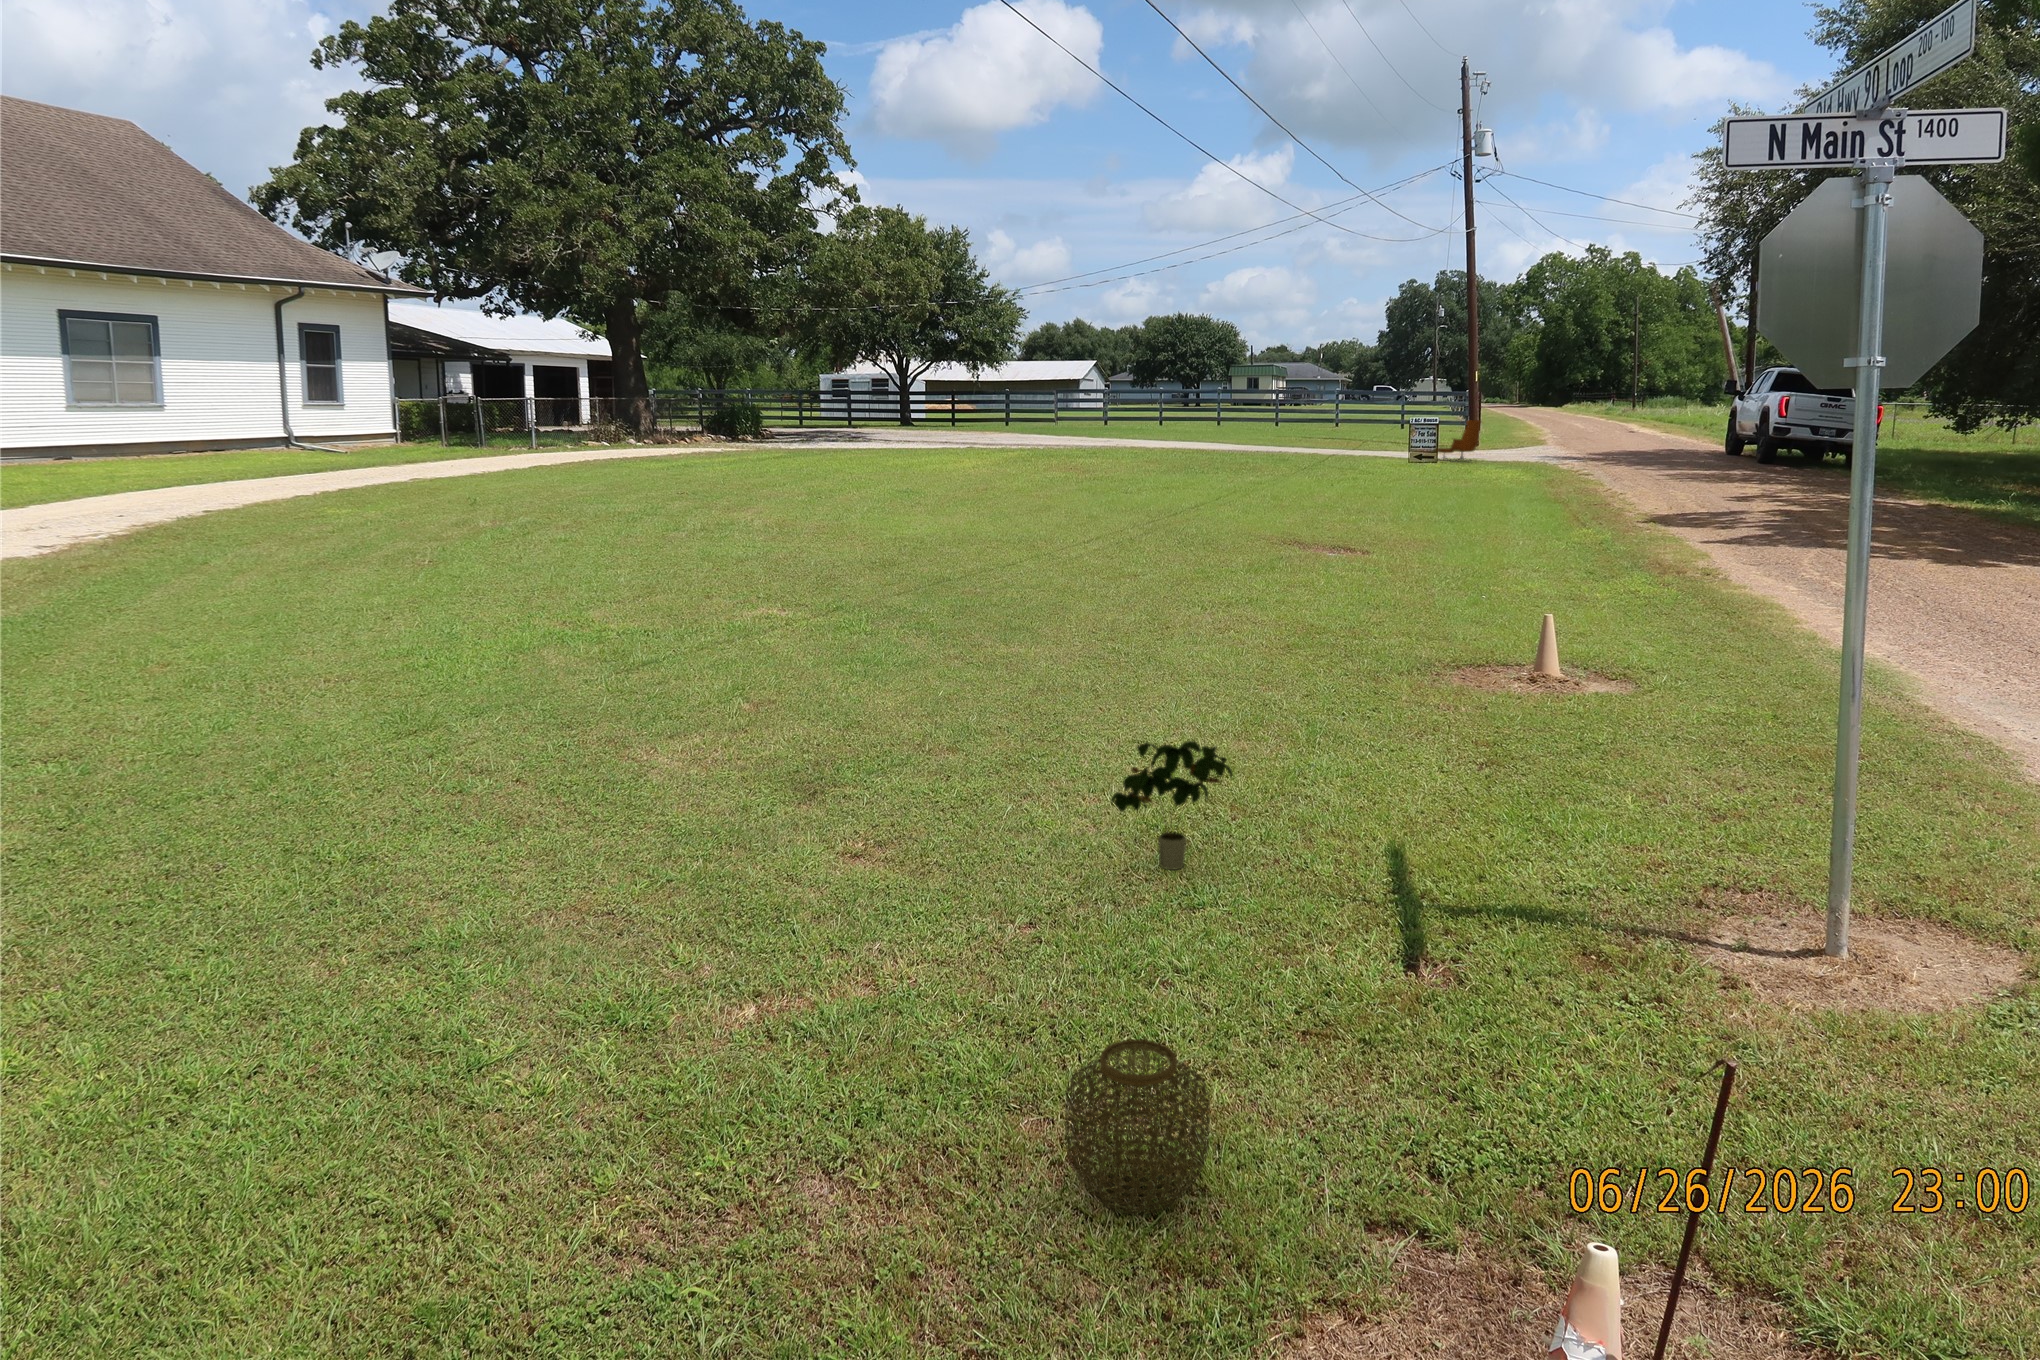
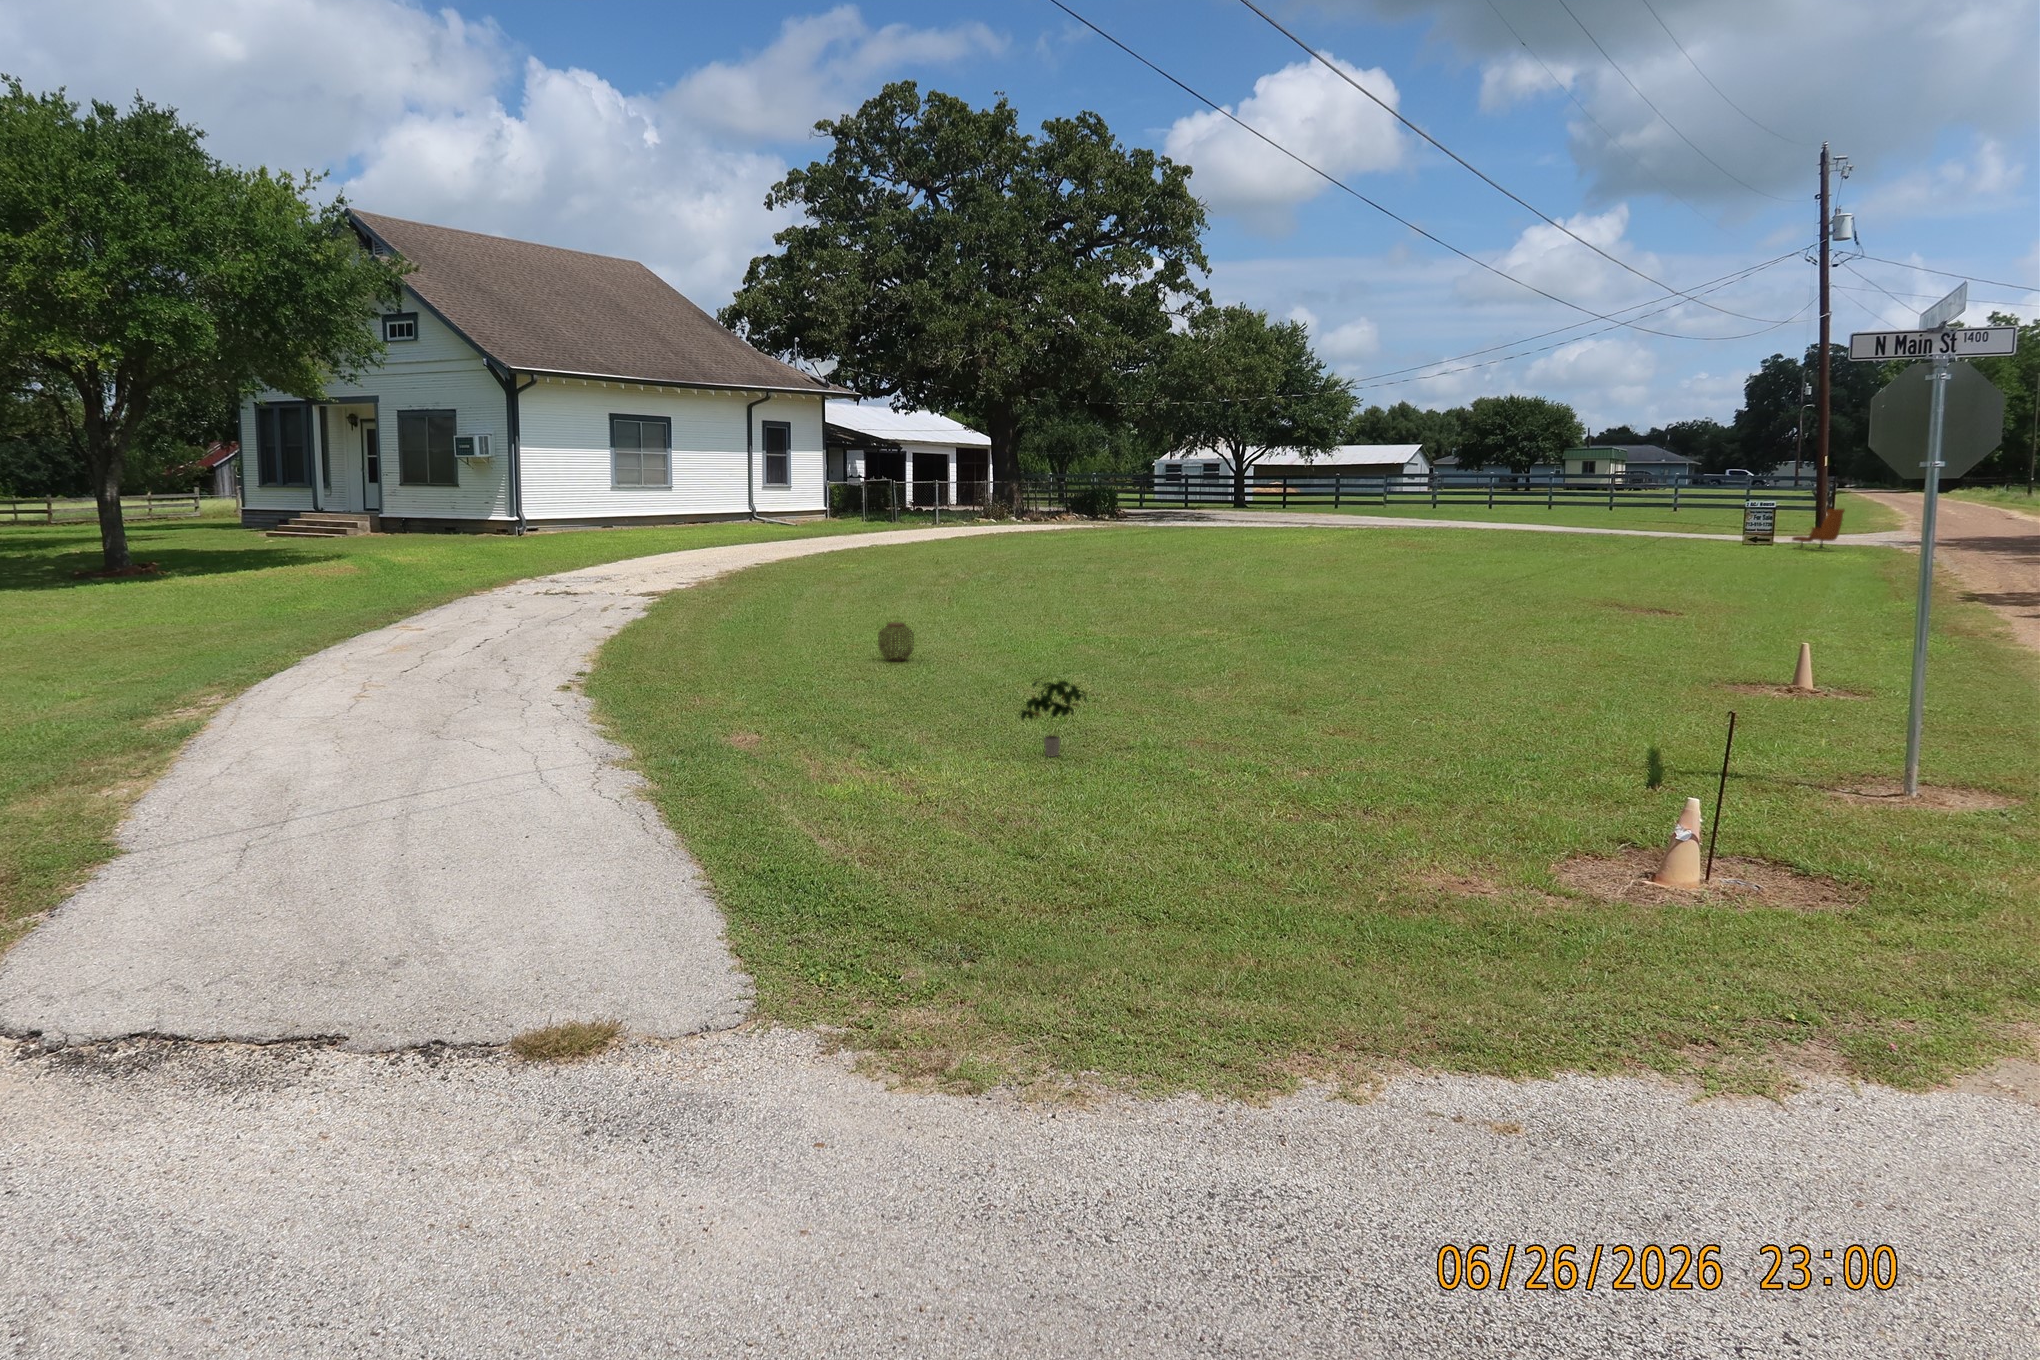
potted plant: present [1111,741,1233,870] -> present [1020,681,1087,757]
woven basket: present [1065,1039,1210,1215] -> present [878,622,914,662]

